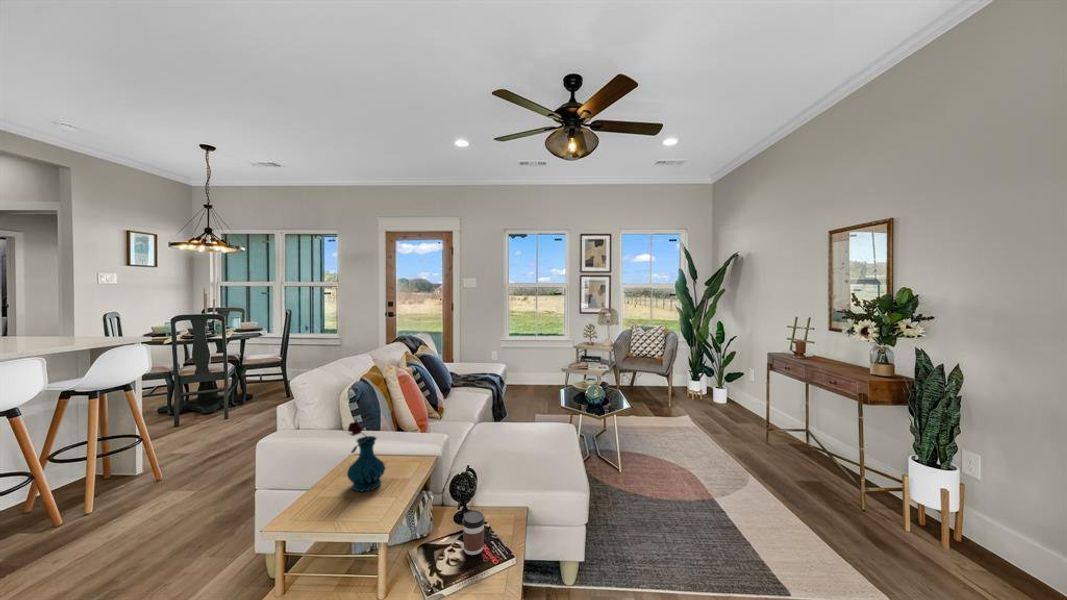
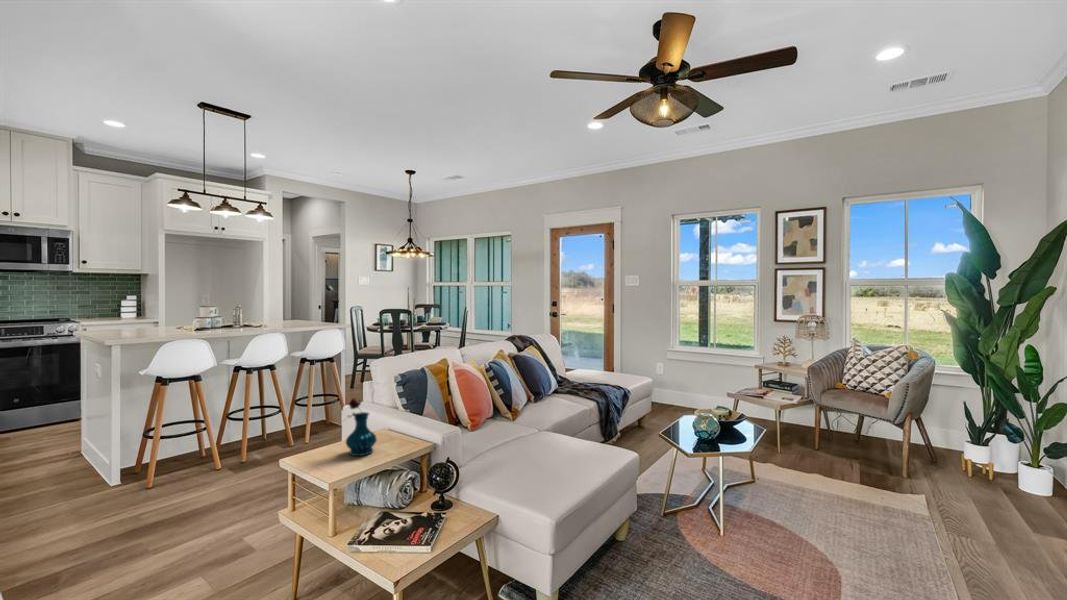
coffee cup: present [462,510,485,555] -> none [401,491,421,530]

